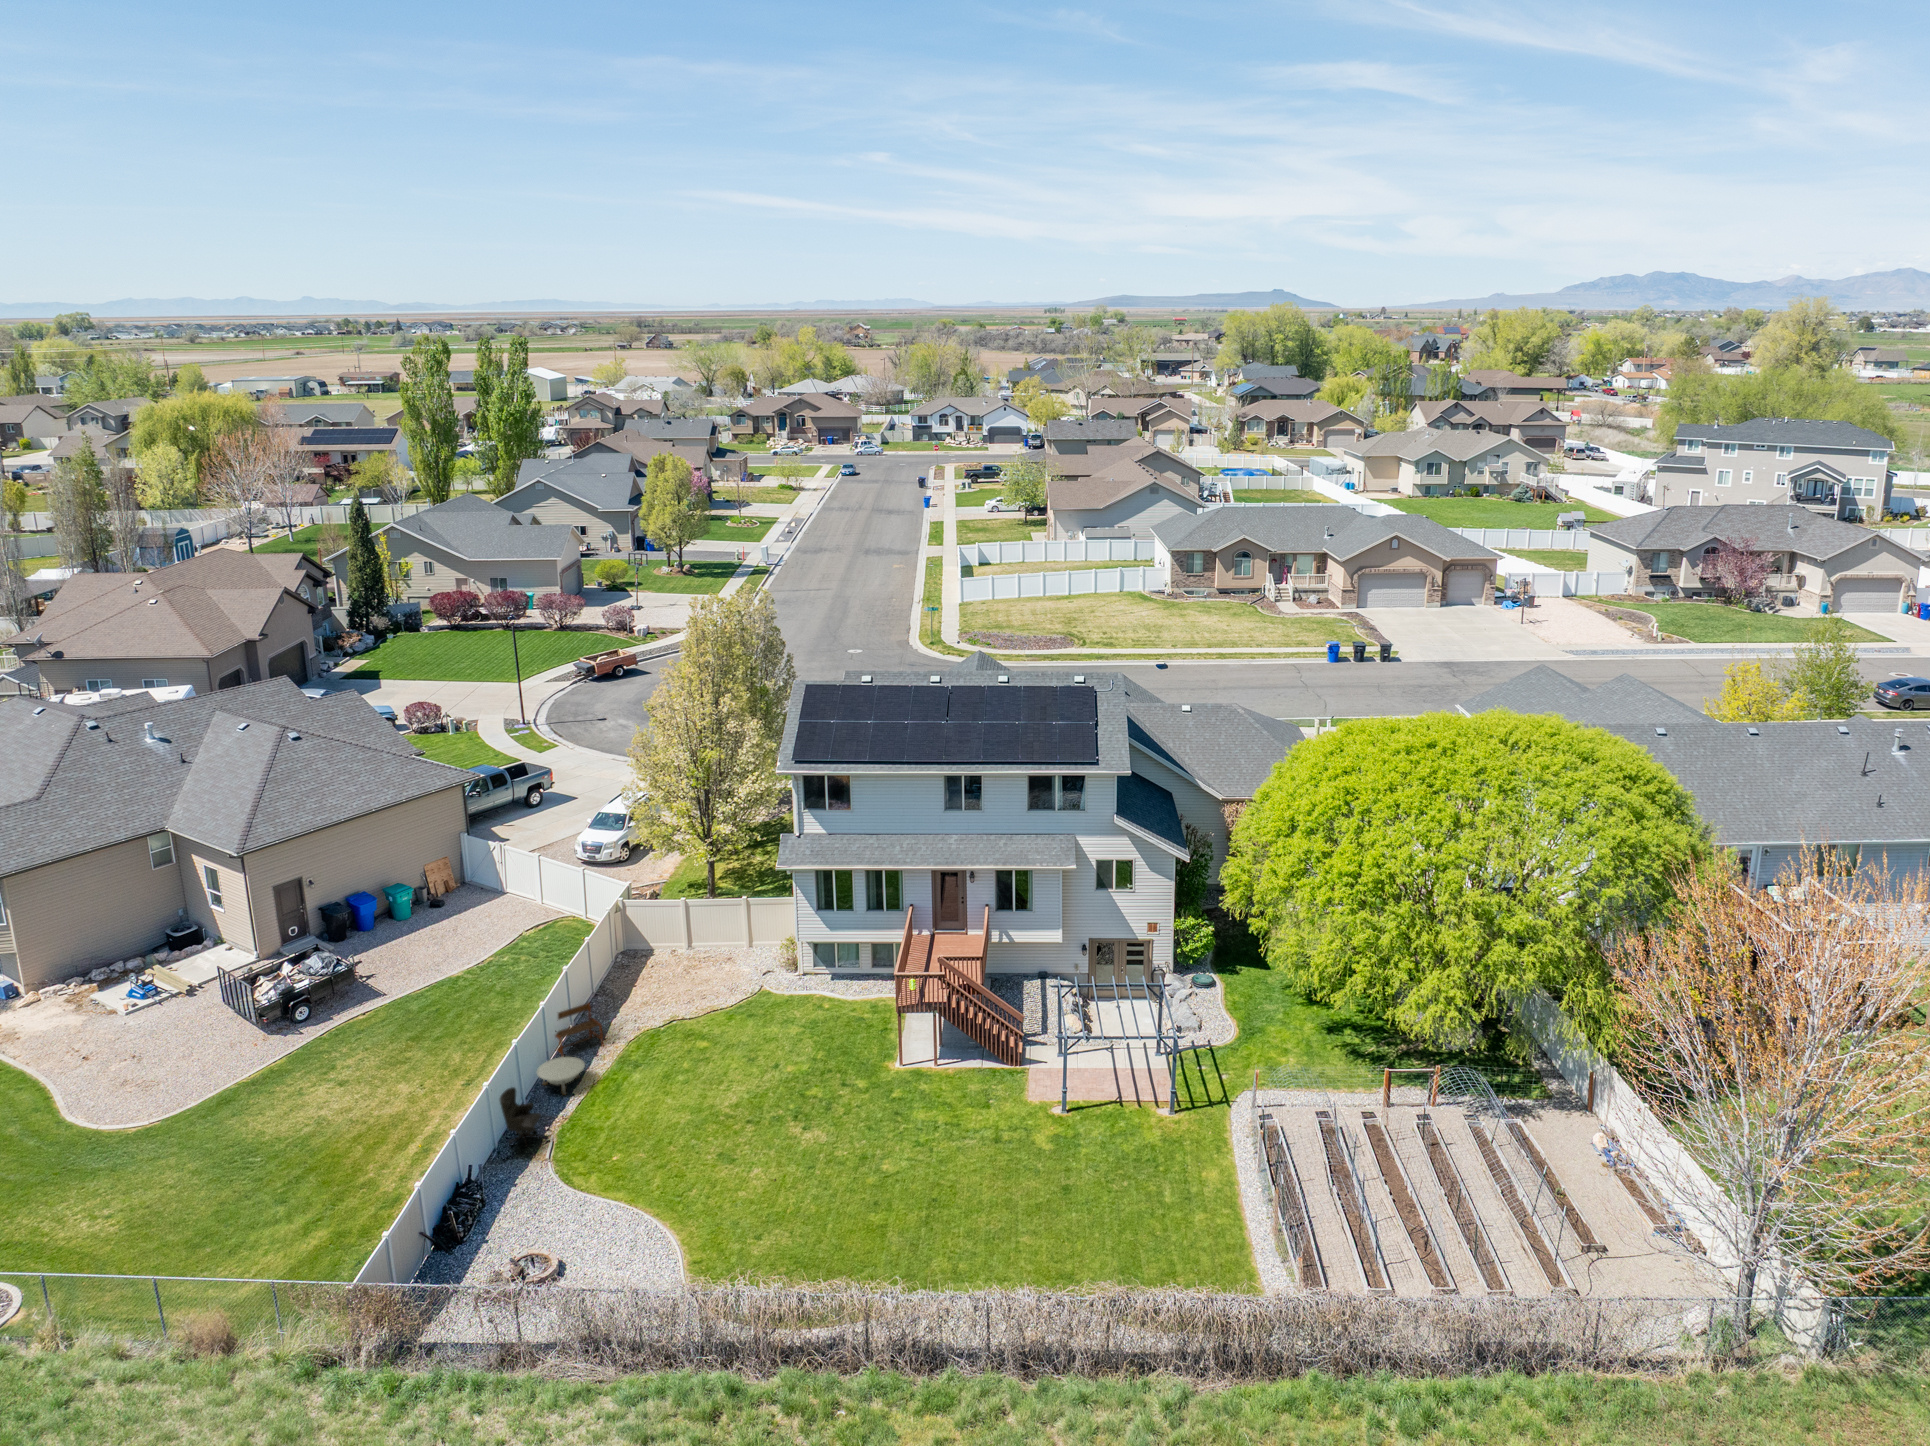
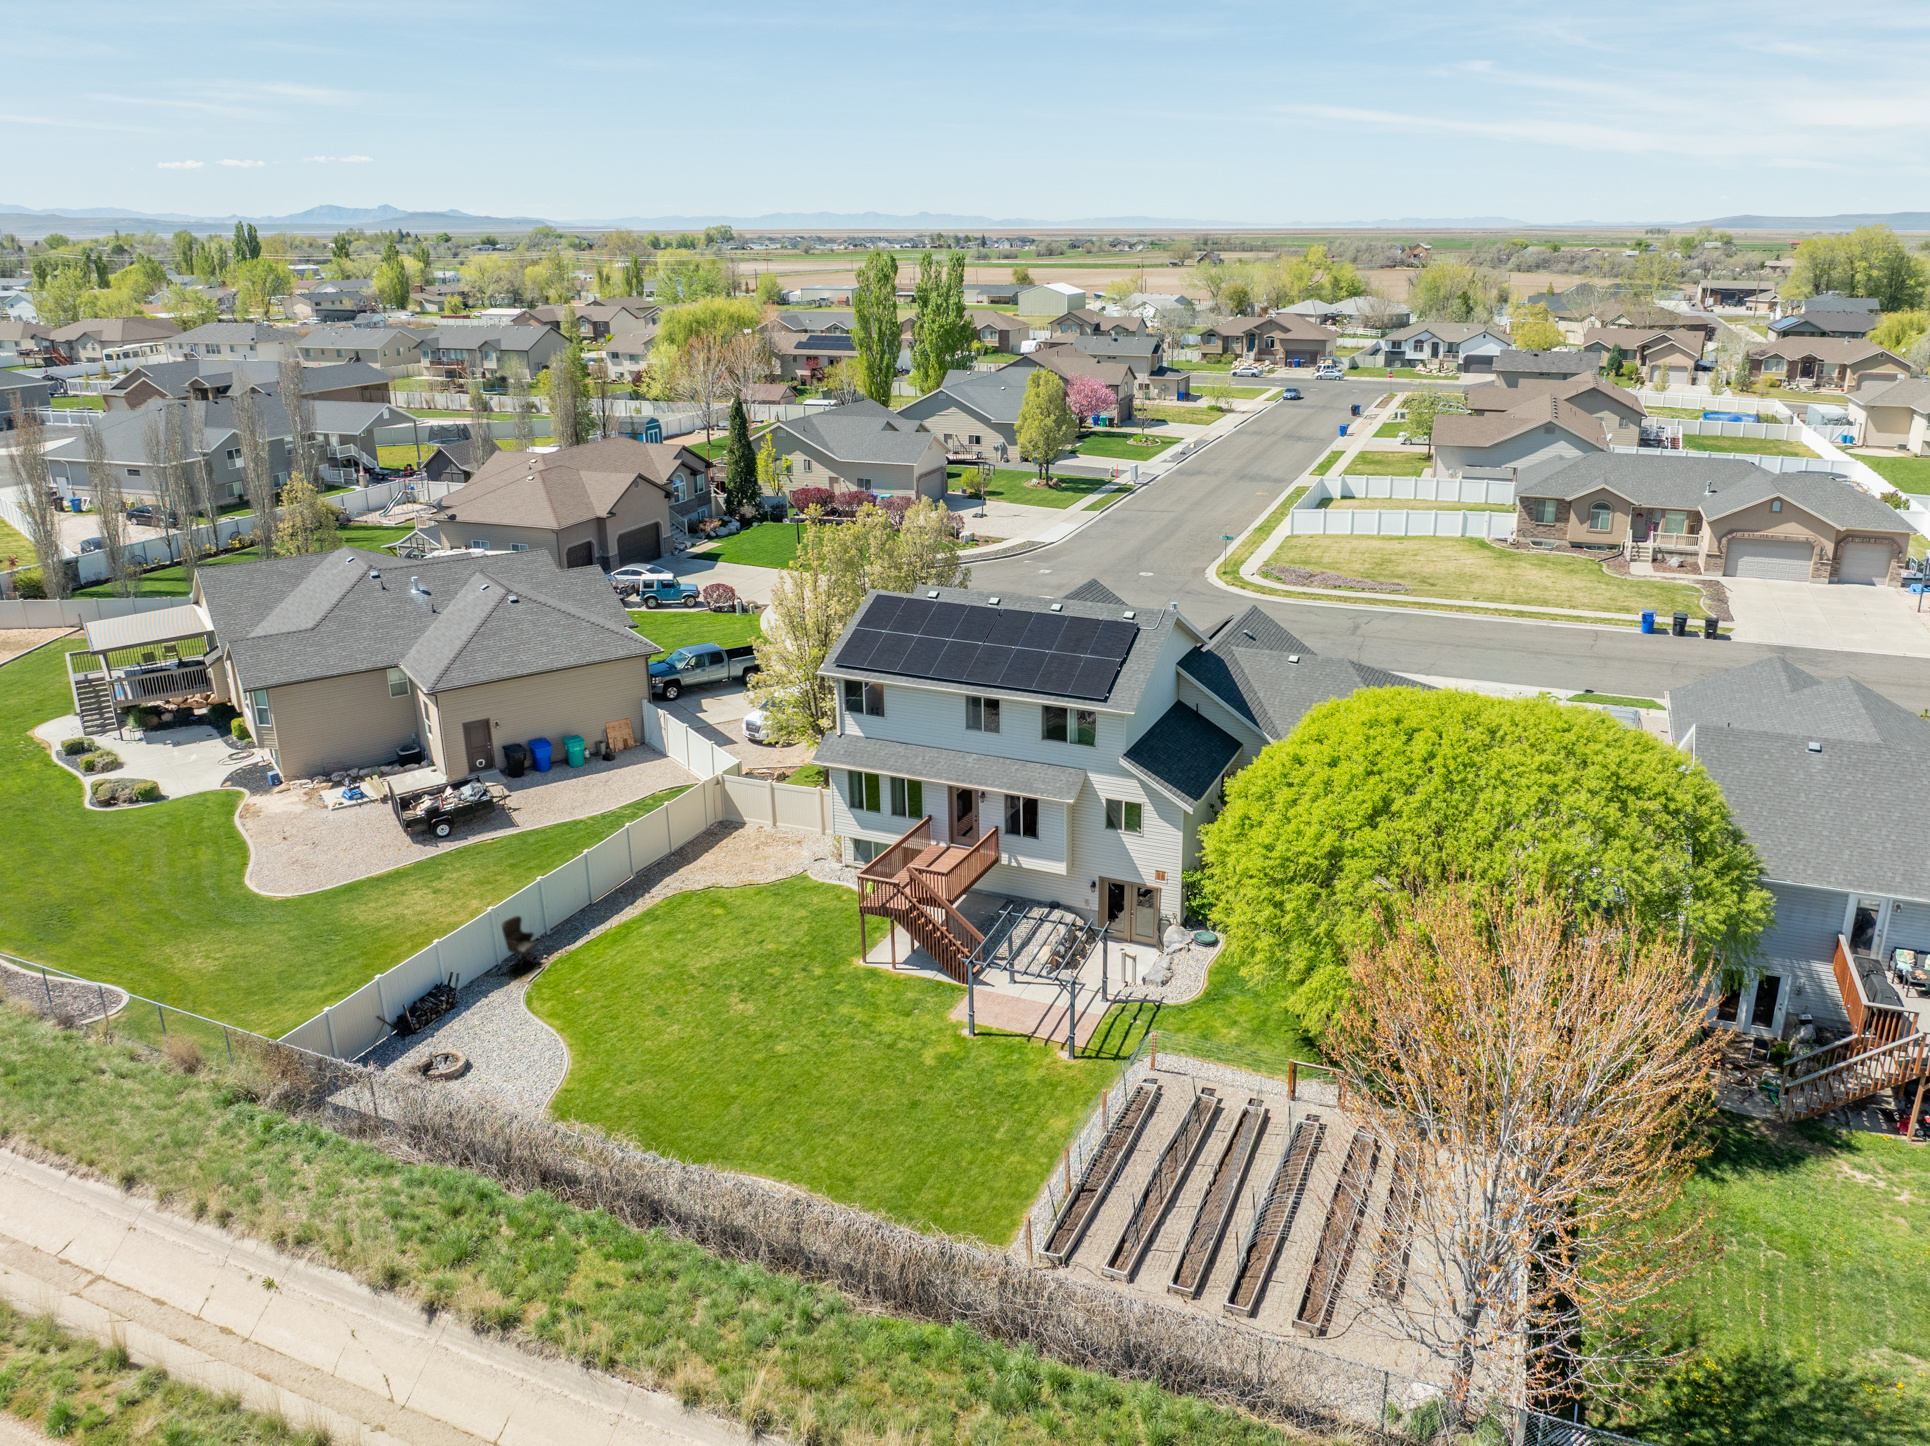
bench: present [555,1003,604,1057] -> none [597,858,641,905]
round table: present [537,1057,585,1095] -> none [562,901,604,933]

